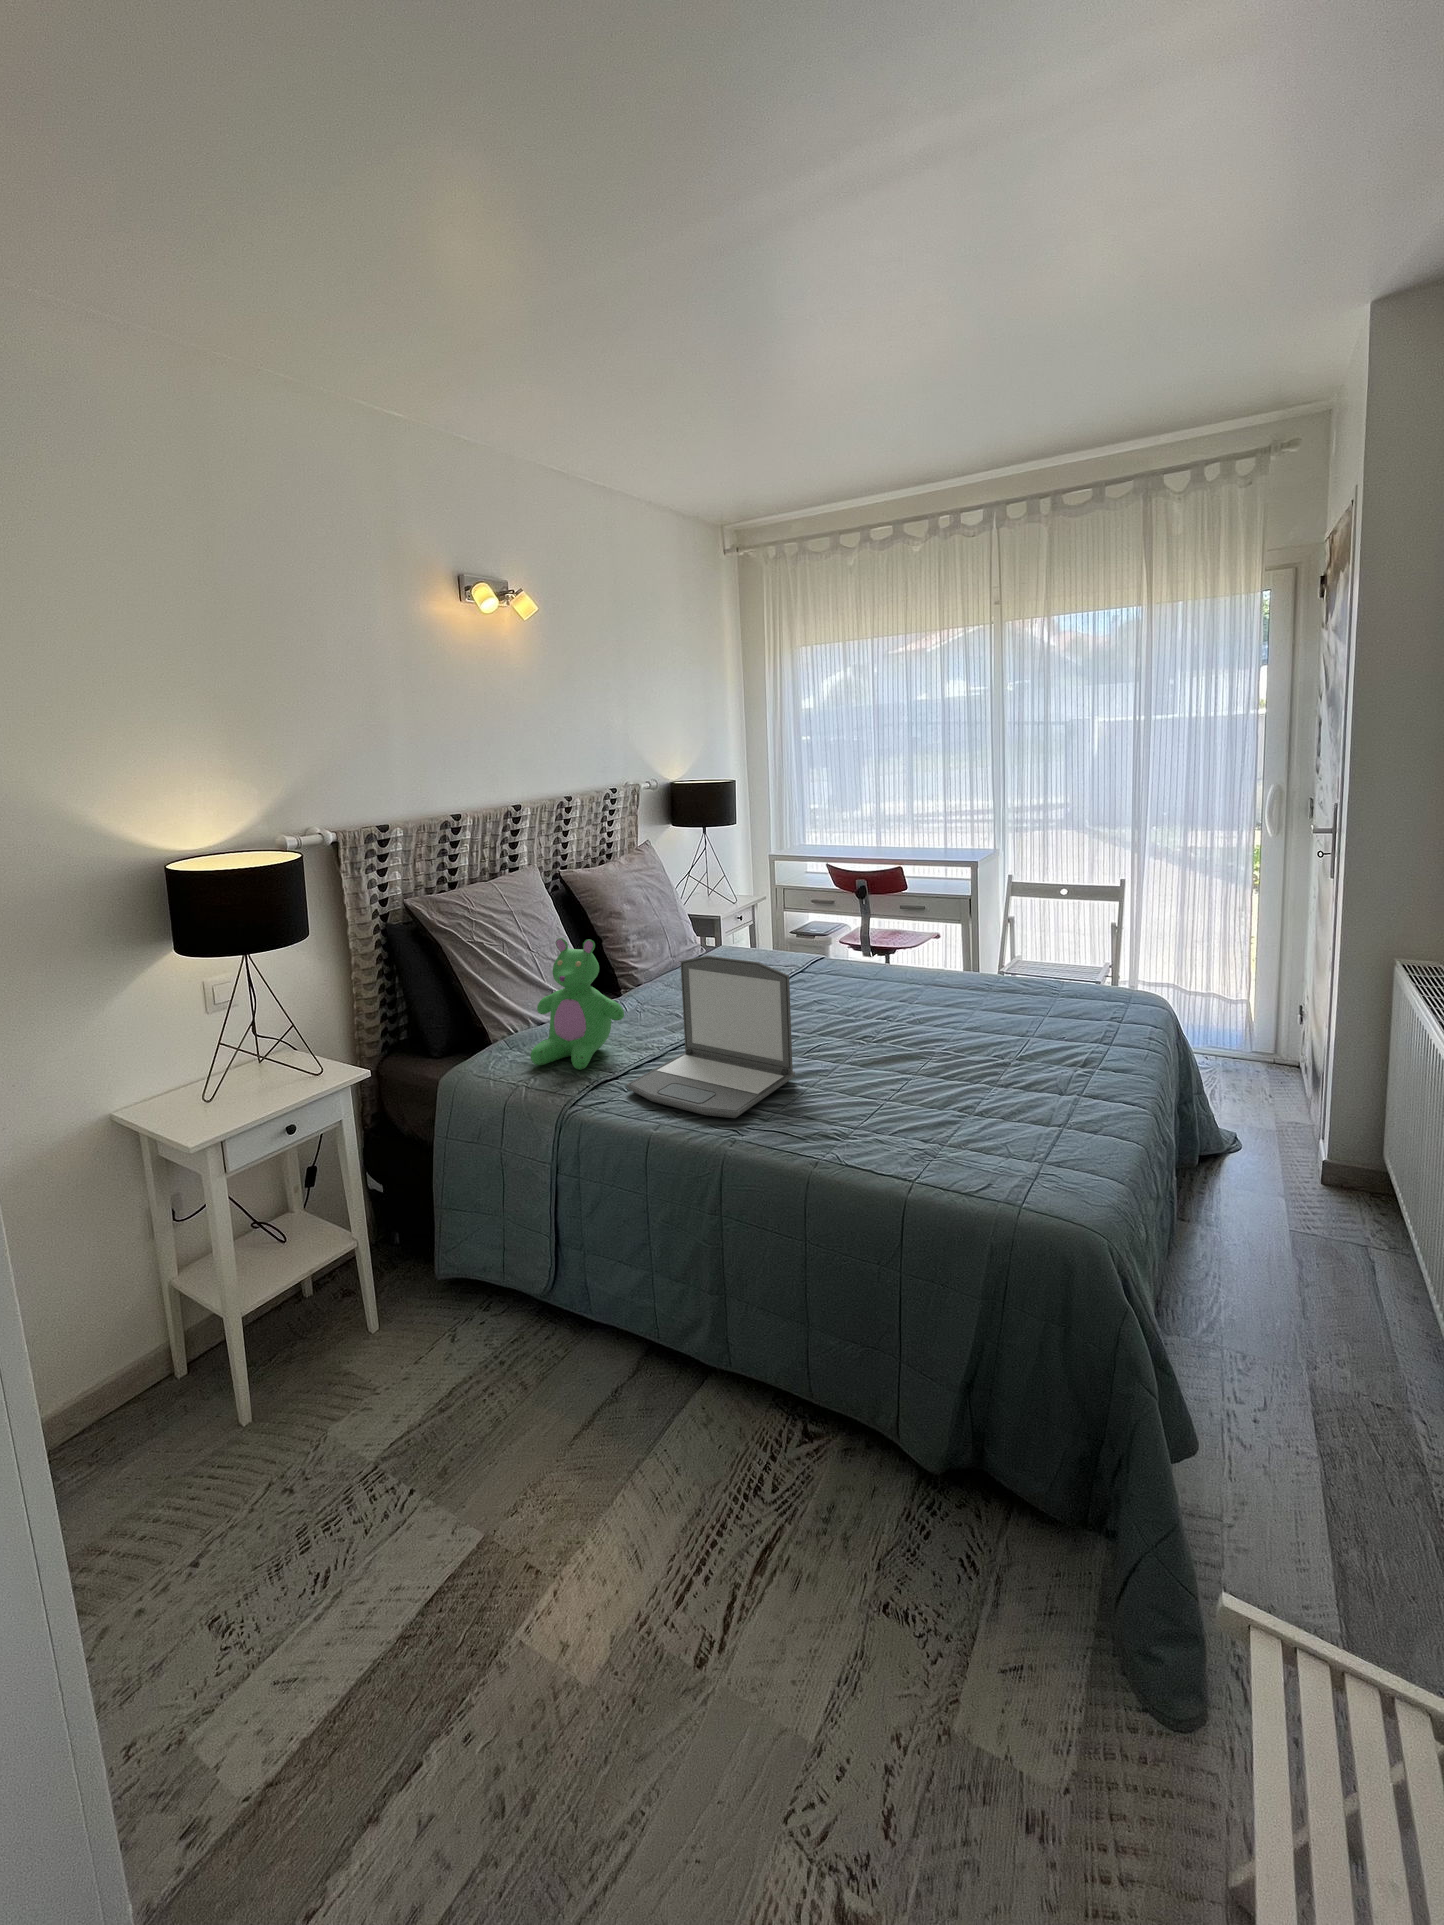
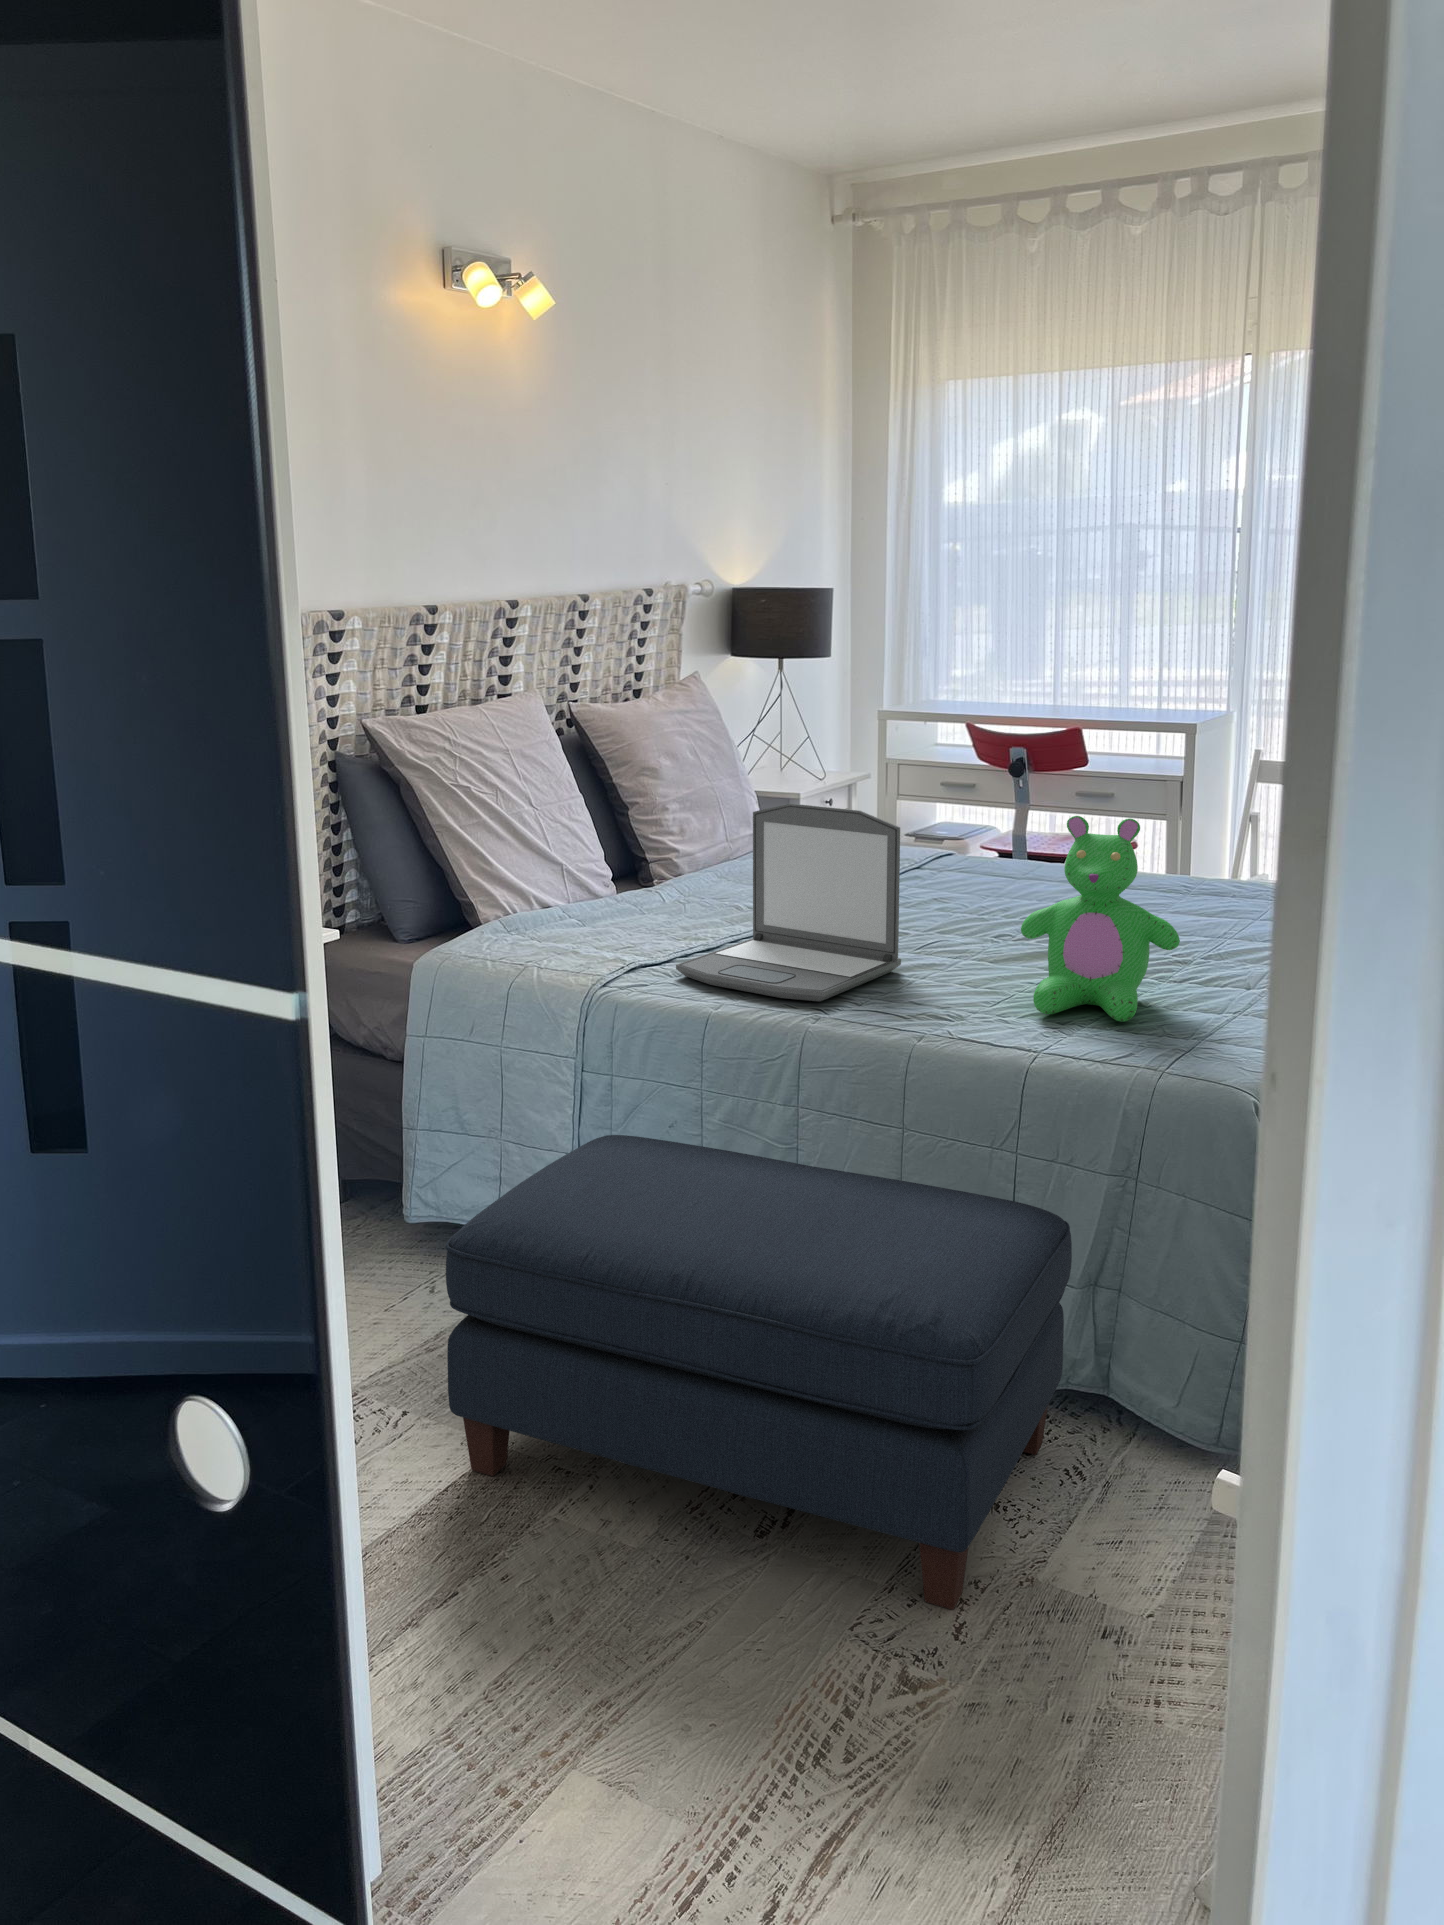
teddy bear: present [531,938,624,1070] -> present [1021,816,1180,1022]
ottoman: none [423,1241,954,1777] -> present [445,1135,1072,1610]

